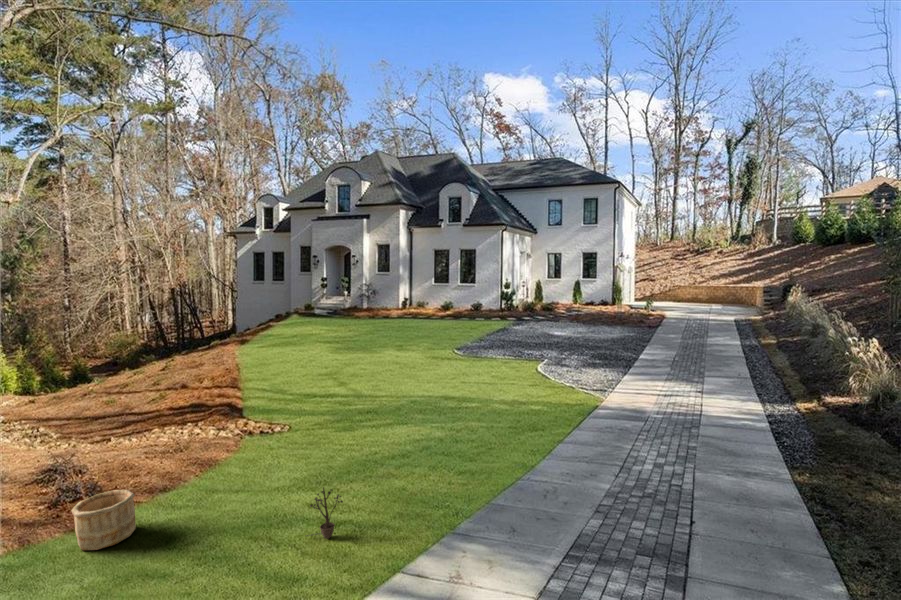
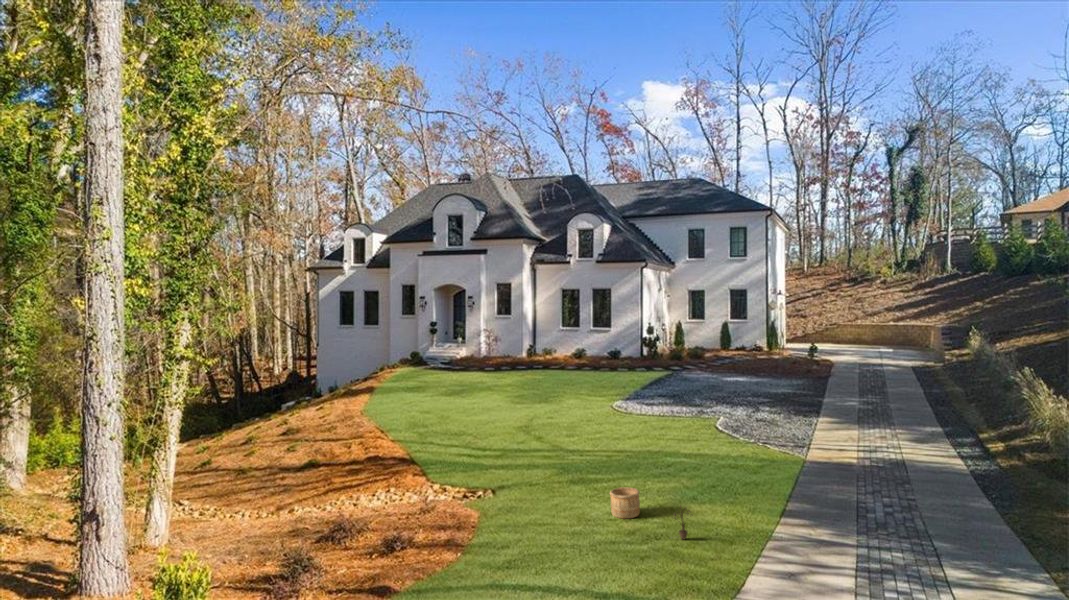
wooden bucket: present [72,490,136,550] -> present [610,487,640,519]

